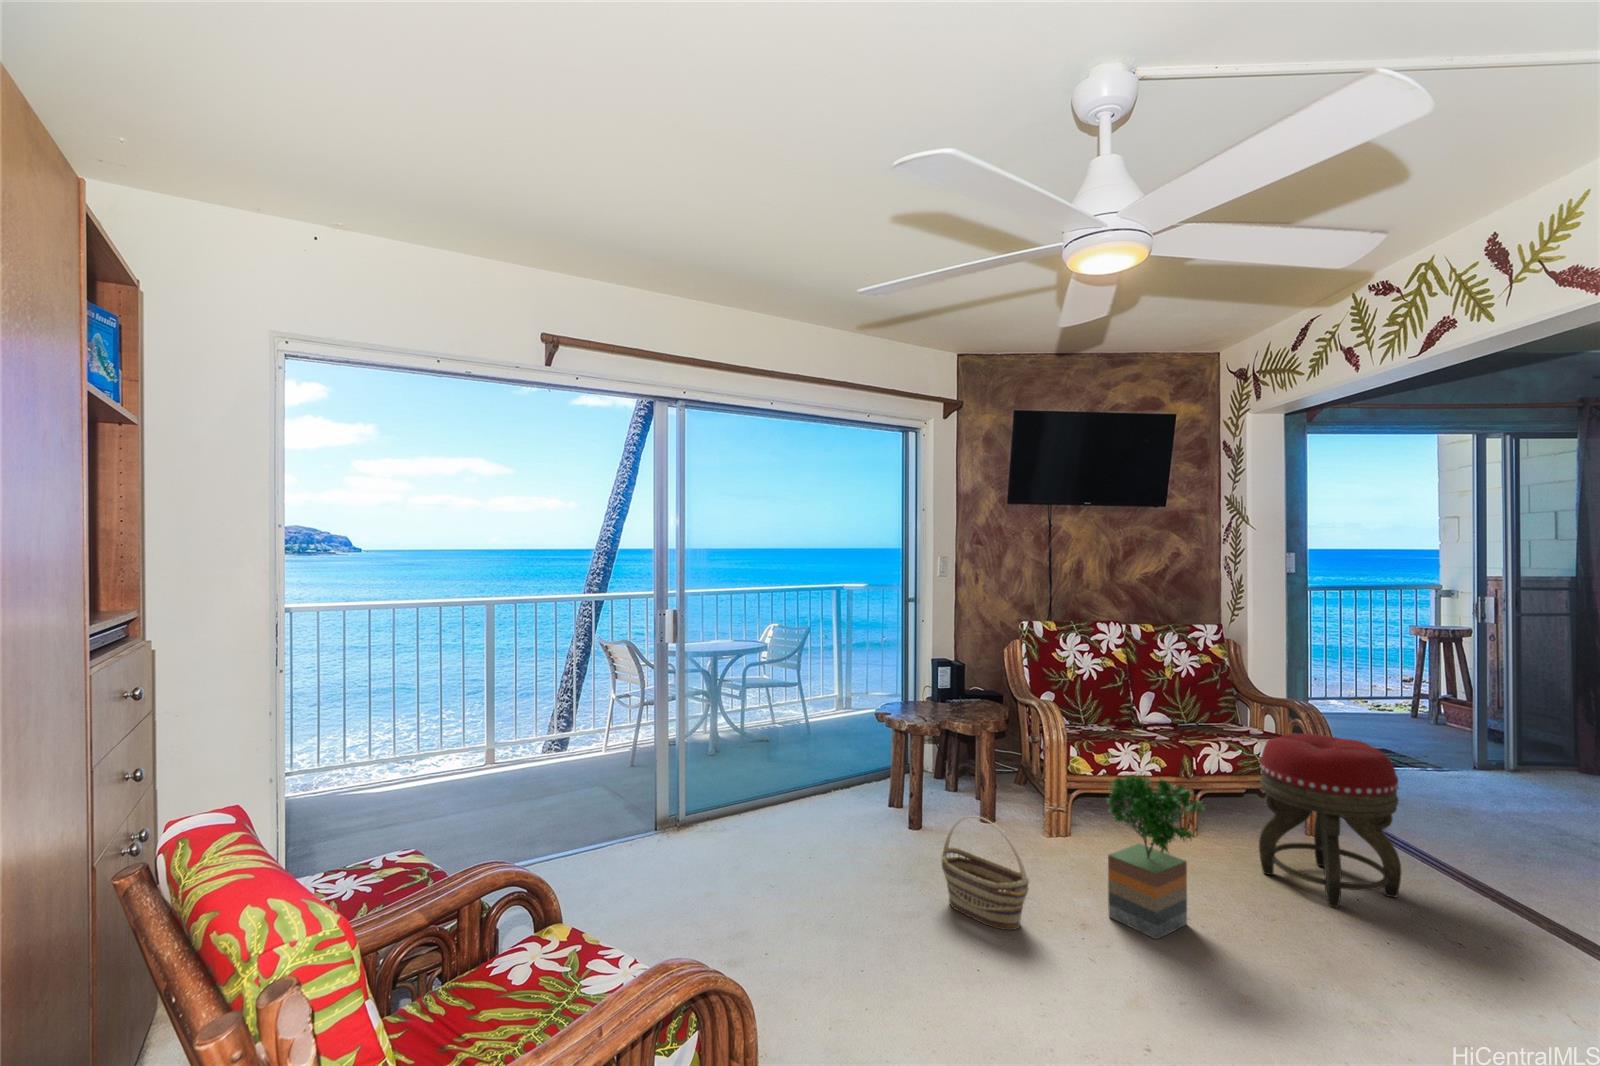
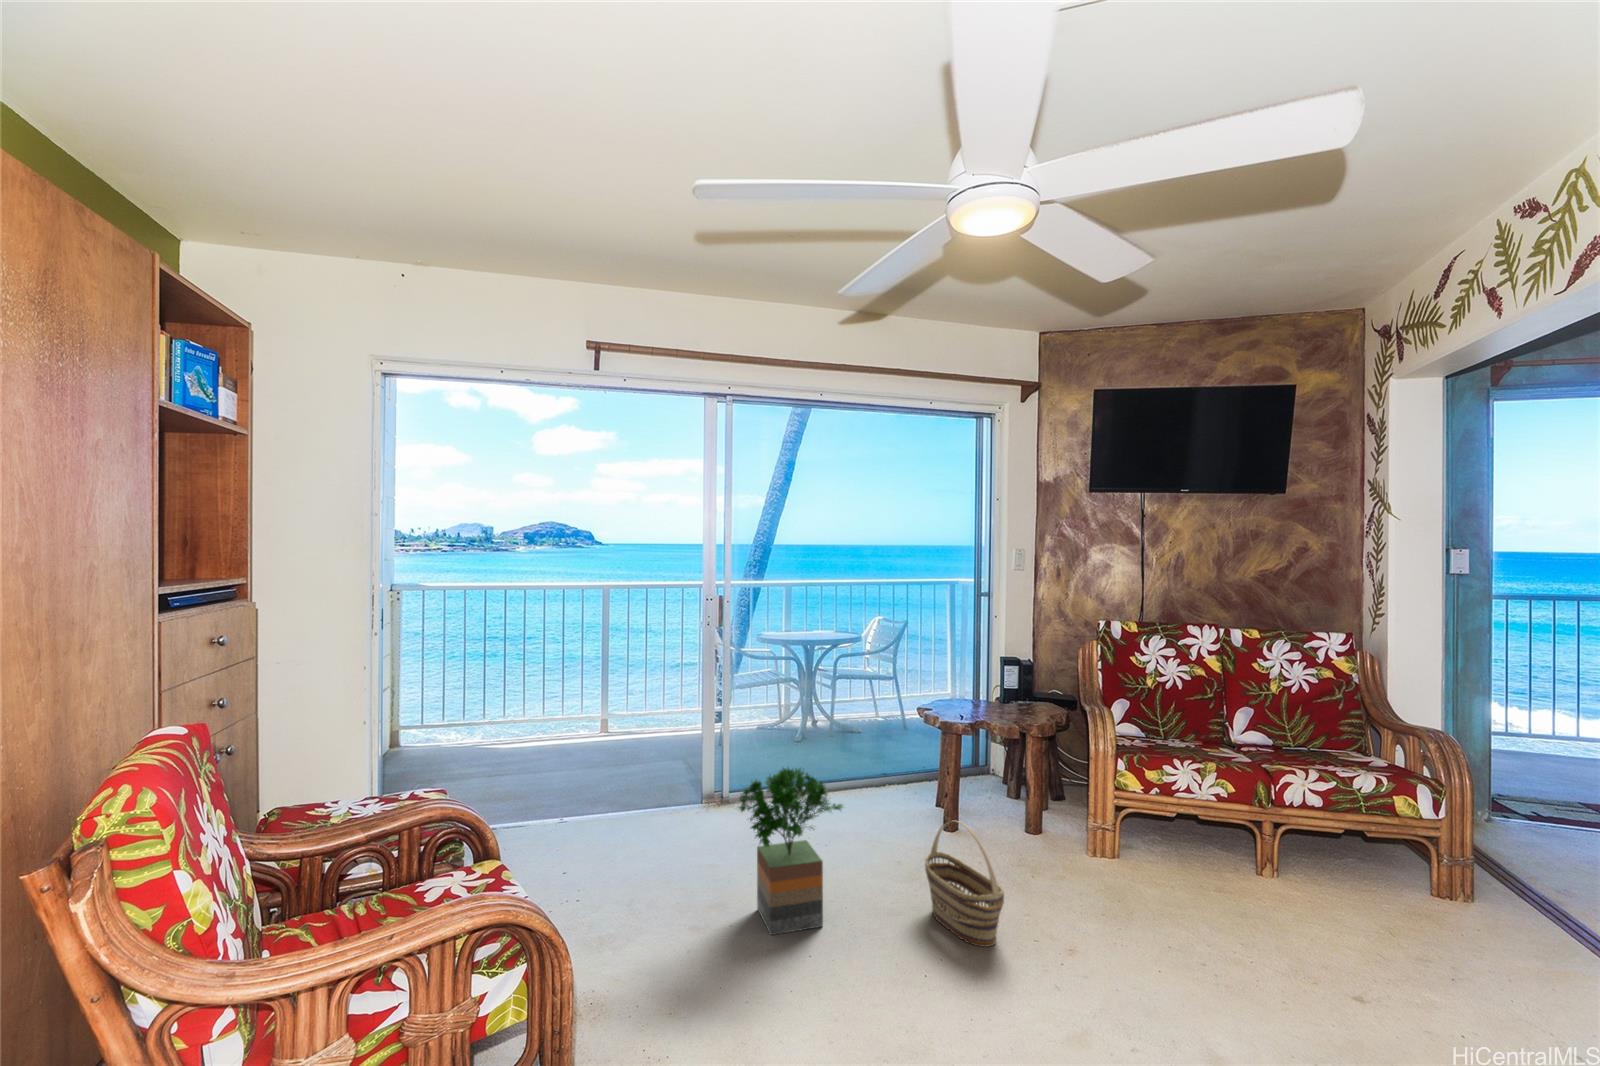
footstool: present [1259,733,1401,908] -> none [1330,764,1518,982]
potted tree: present [1108,775,1204,939] -> present [739,768,843,935]

